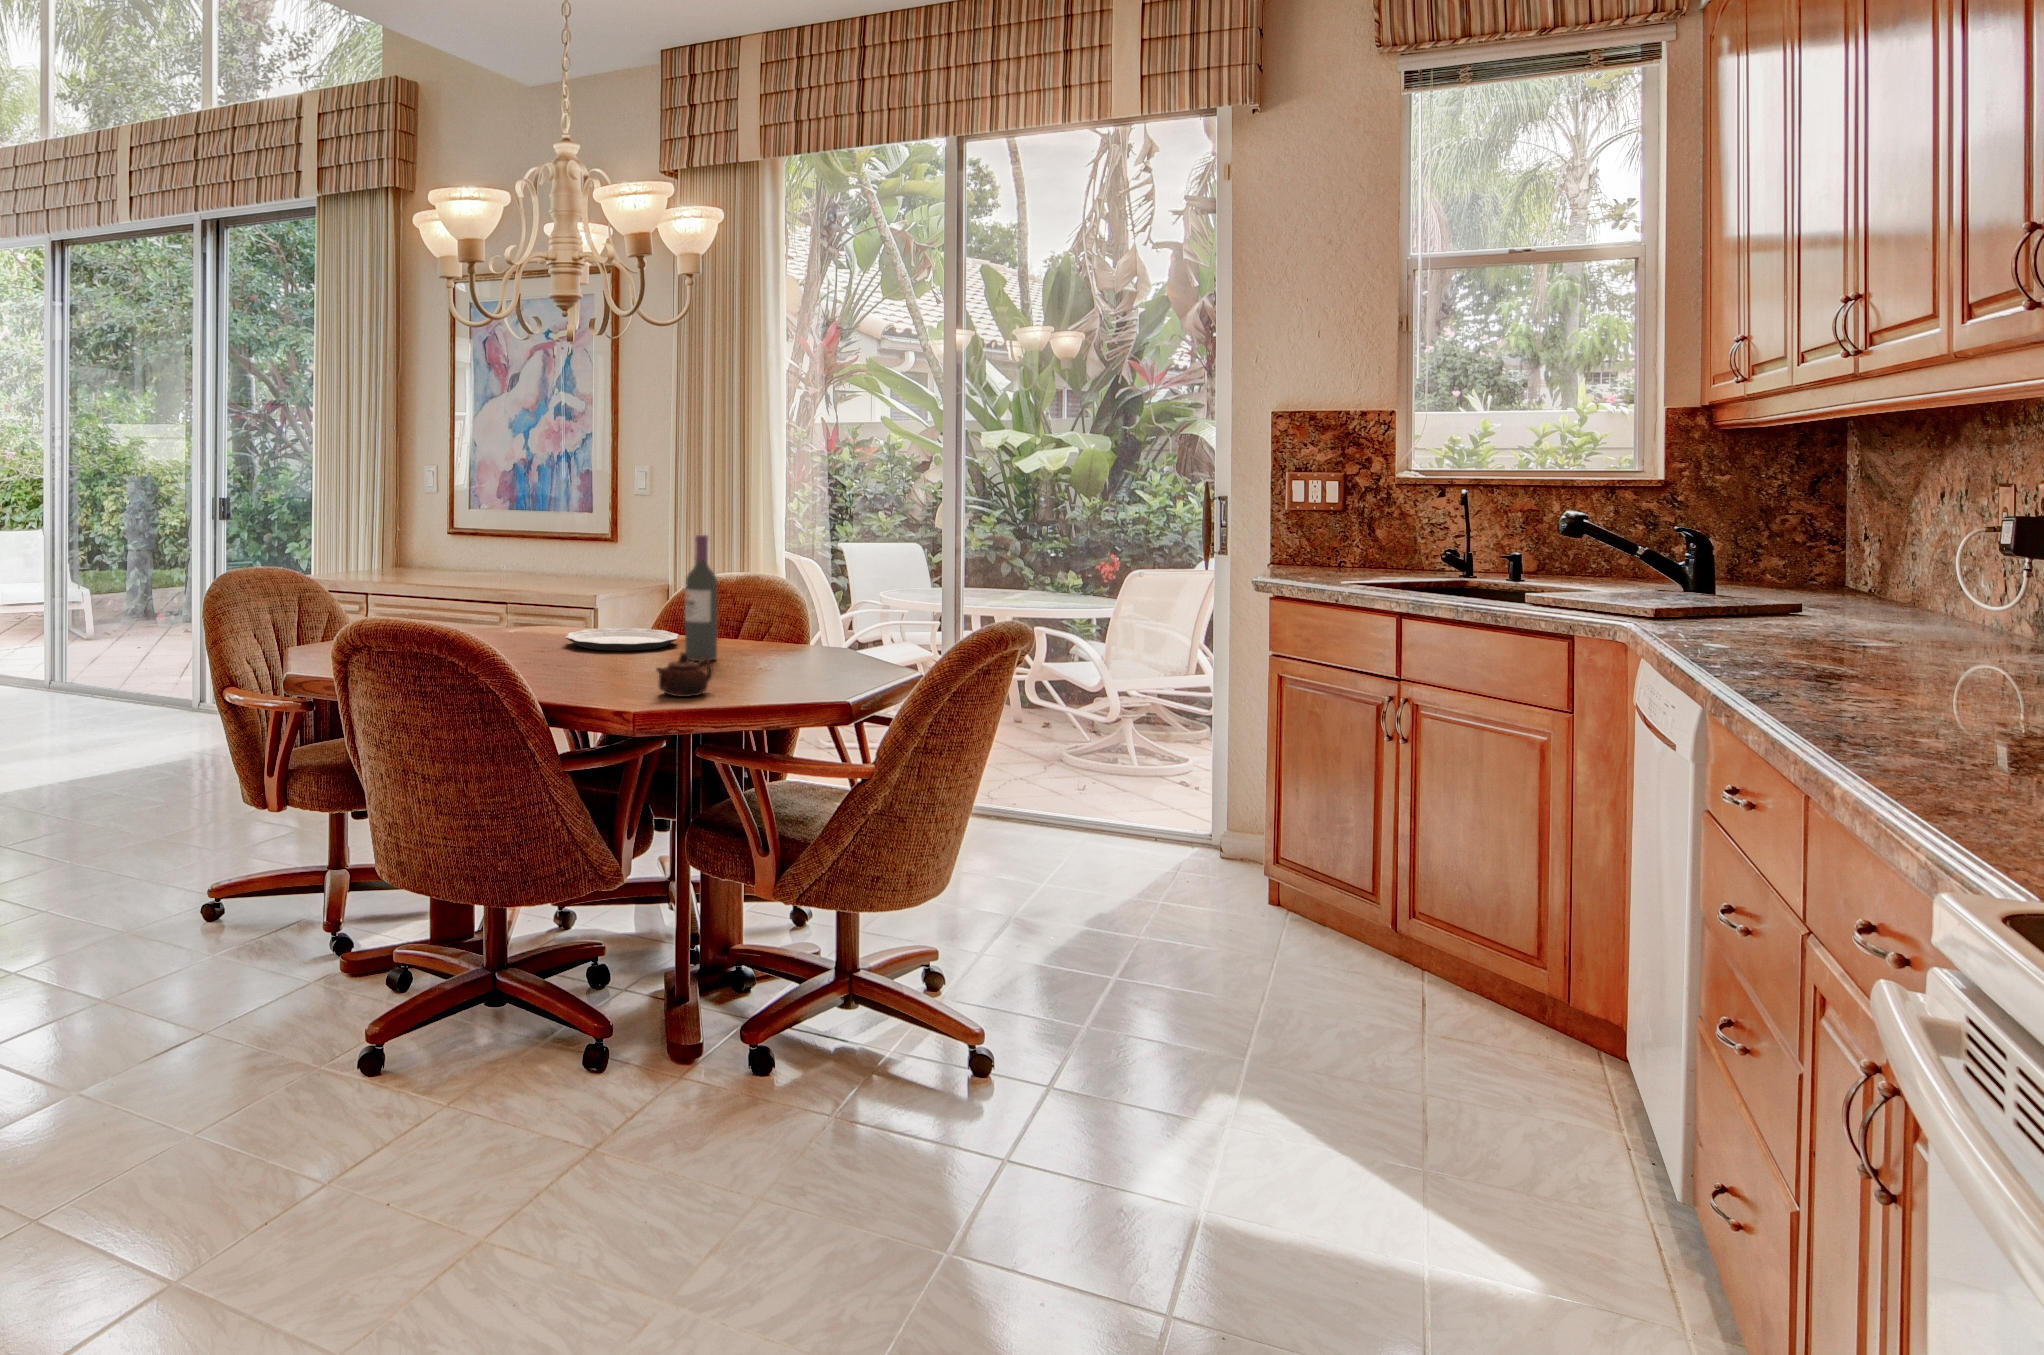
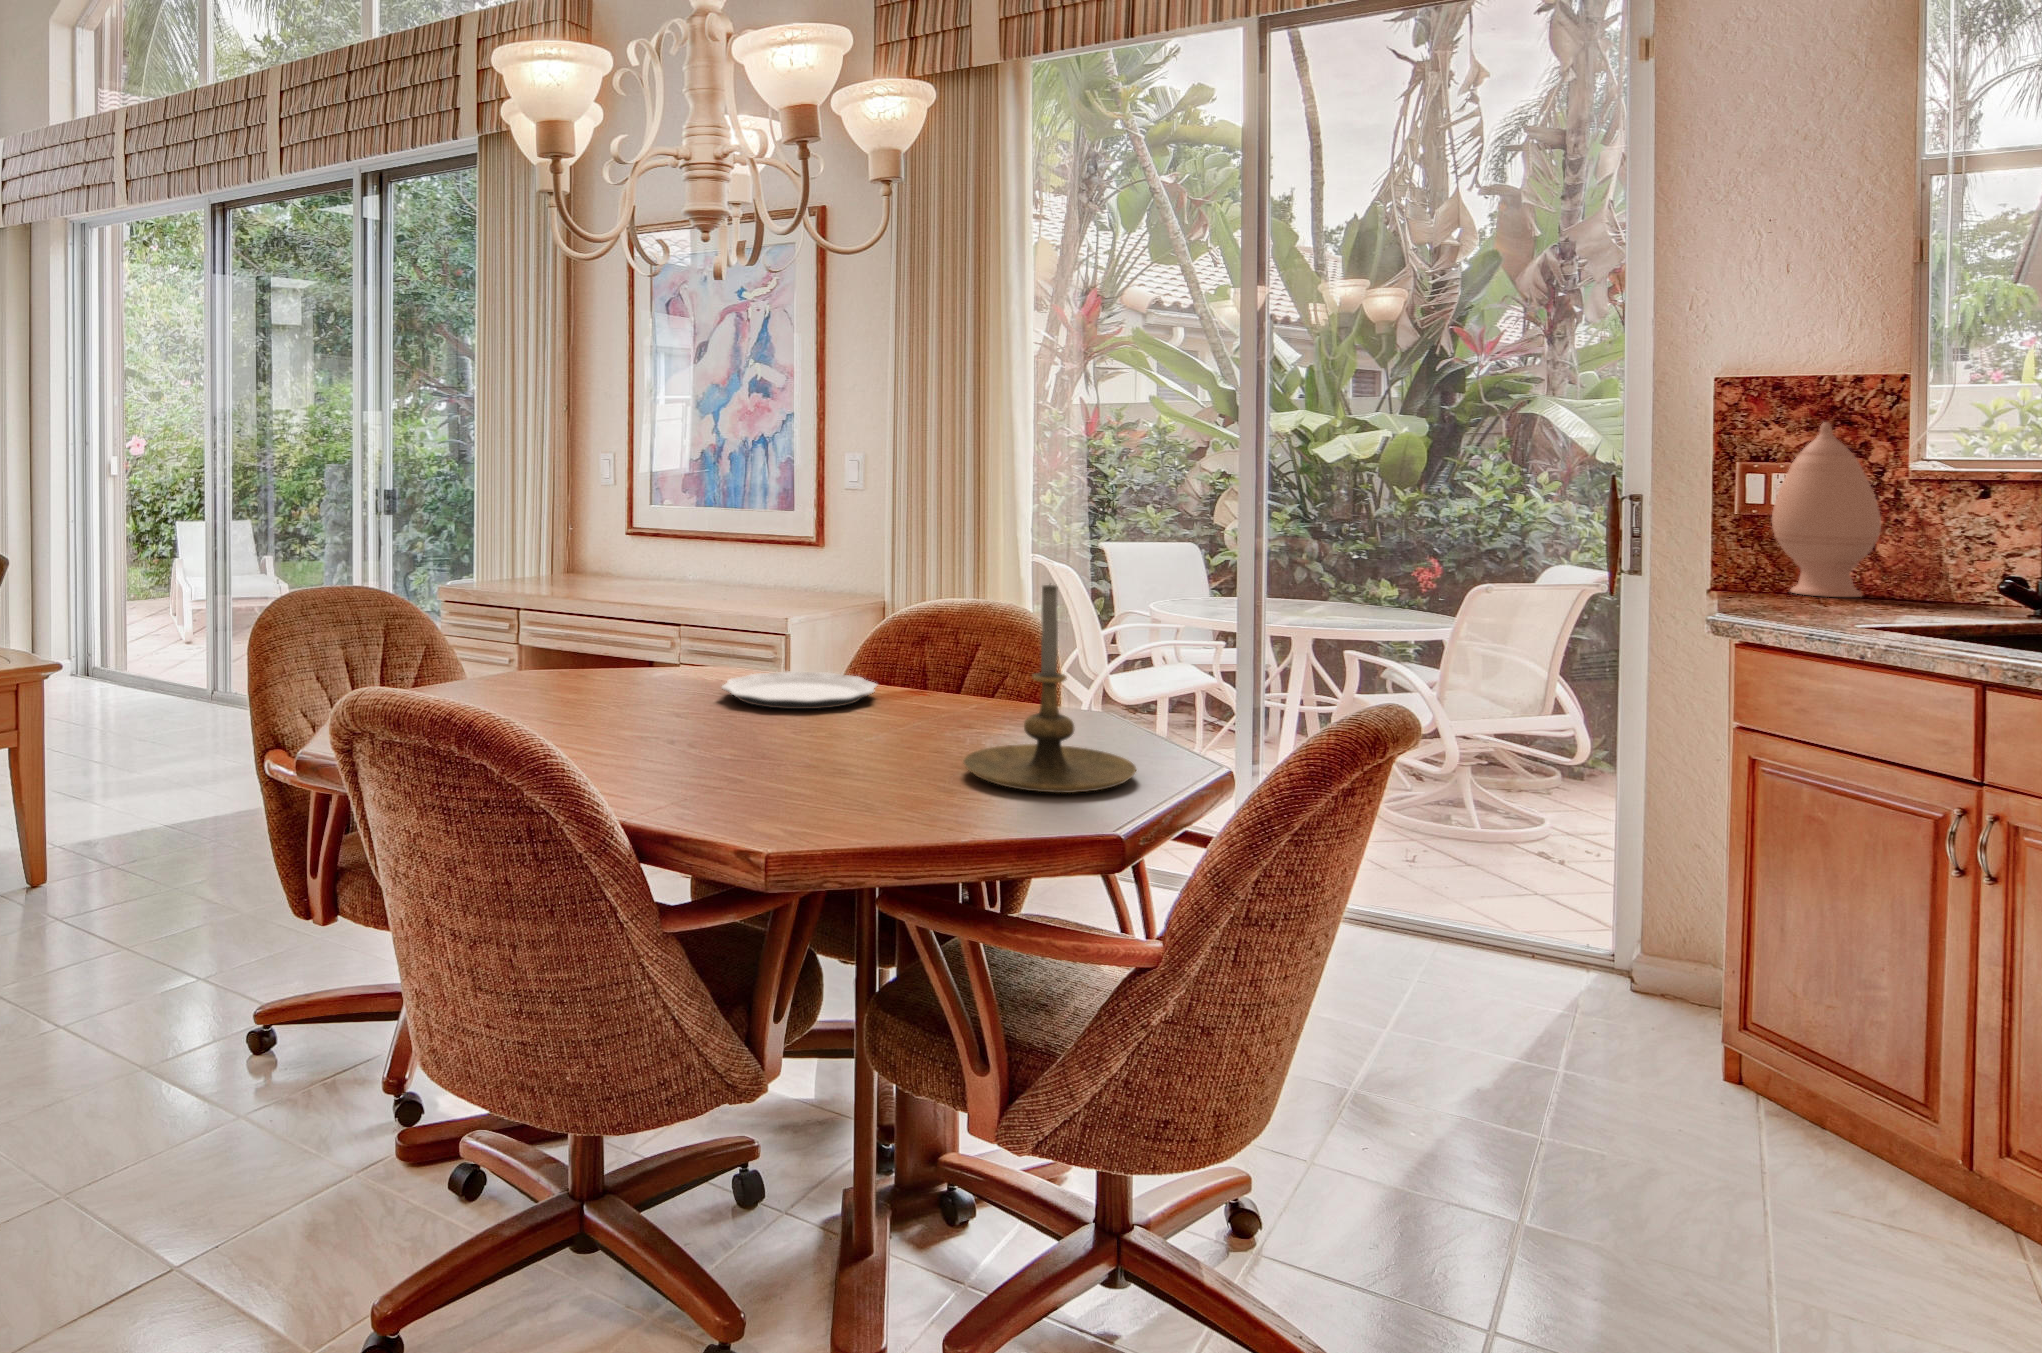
vase: none [1308,444,1376,567] -> present [1772,422,1881,597]
wine bottle: present [685,535,718,661] -> none [879,551,925,733]
candle holder: none [748,551,861,687] -> present [963,585,1136,793]
teapot: present [657,652,712,697] -> none [815,740,906,811]

